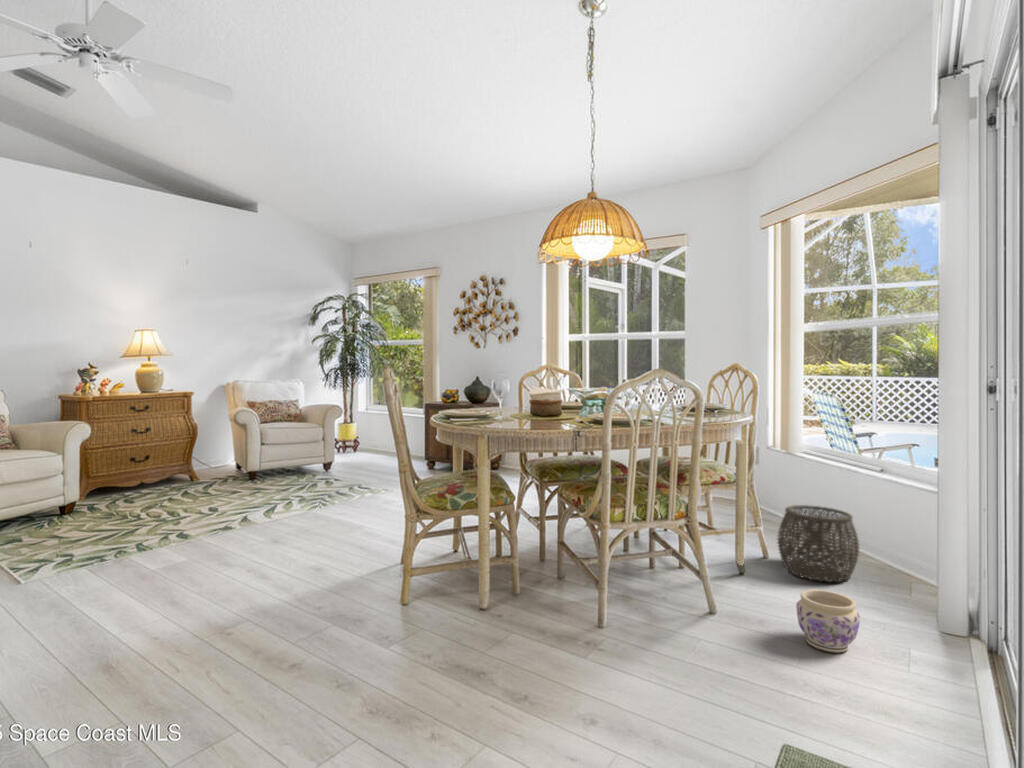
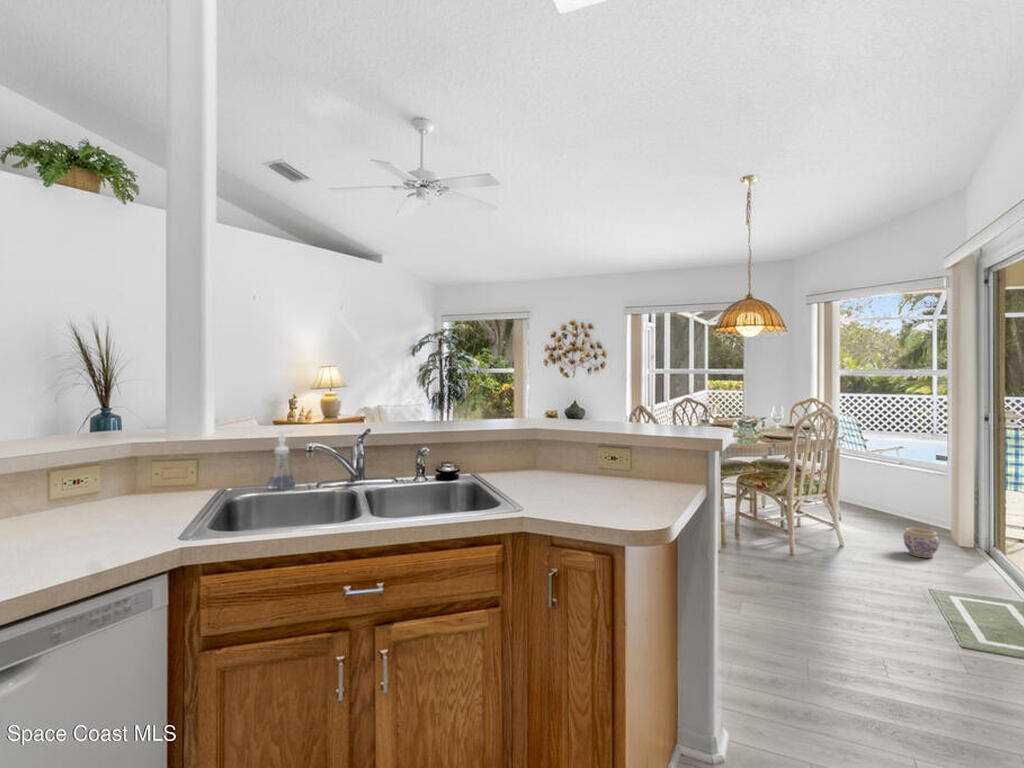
woven basket: present [777,505,859,582] -> none [856,486,908,529]

